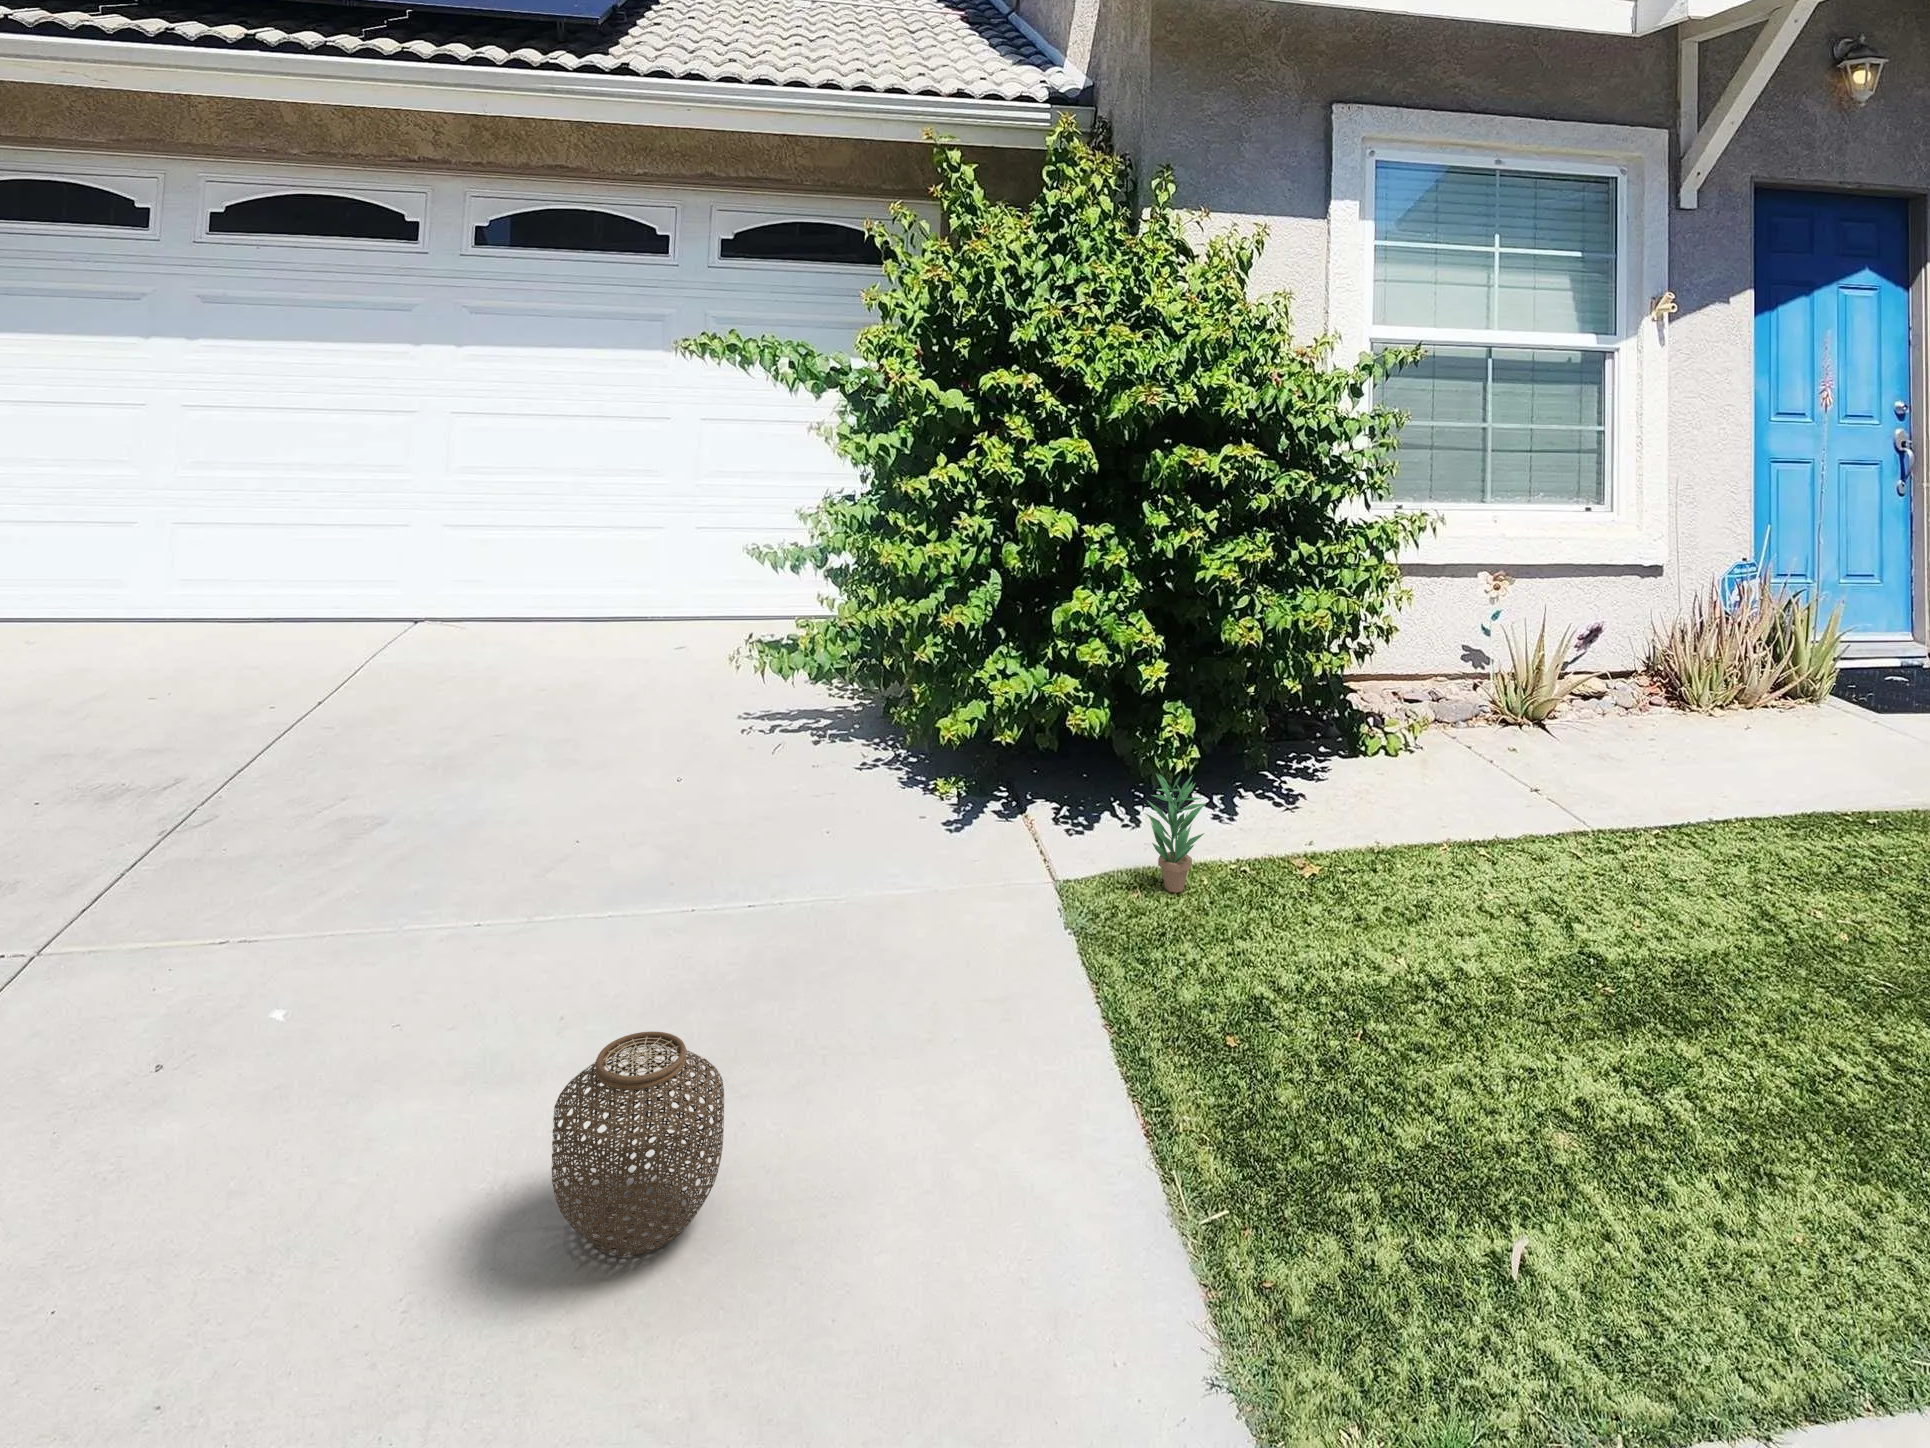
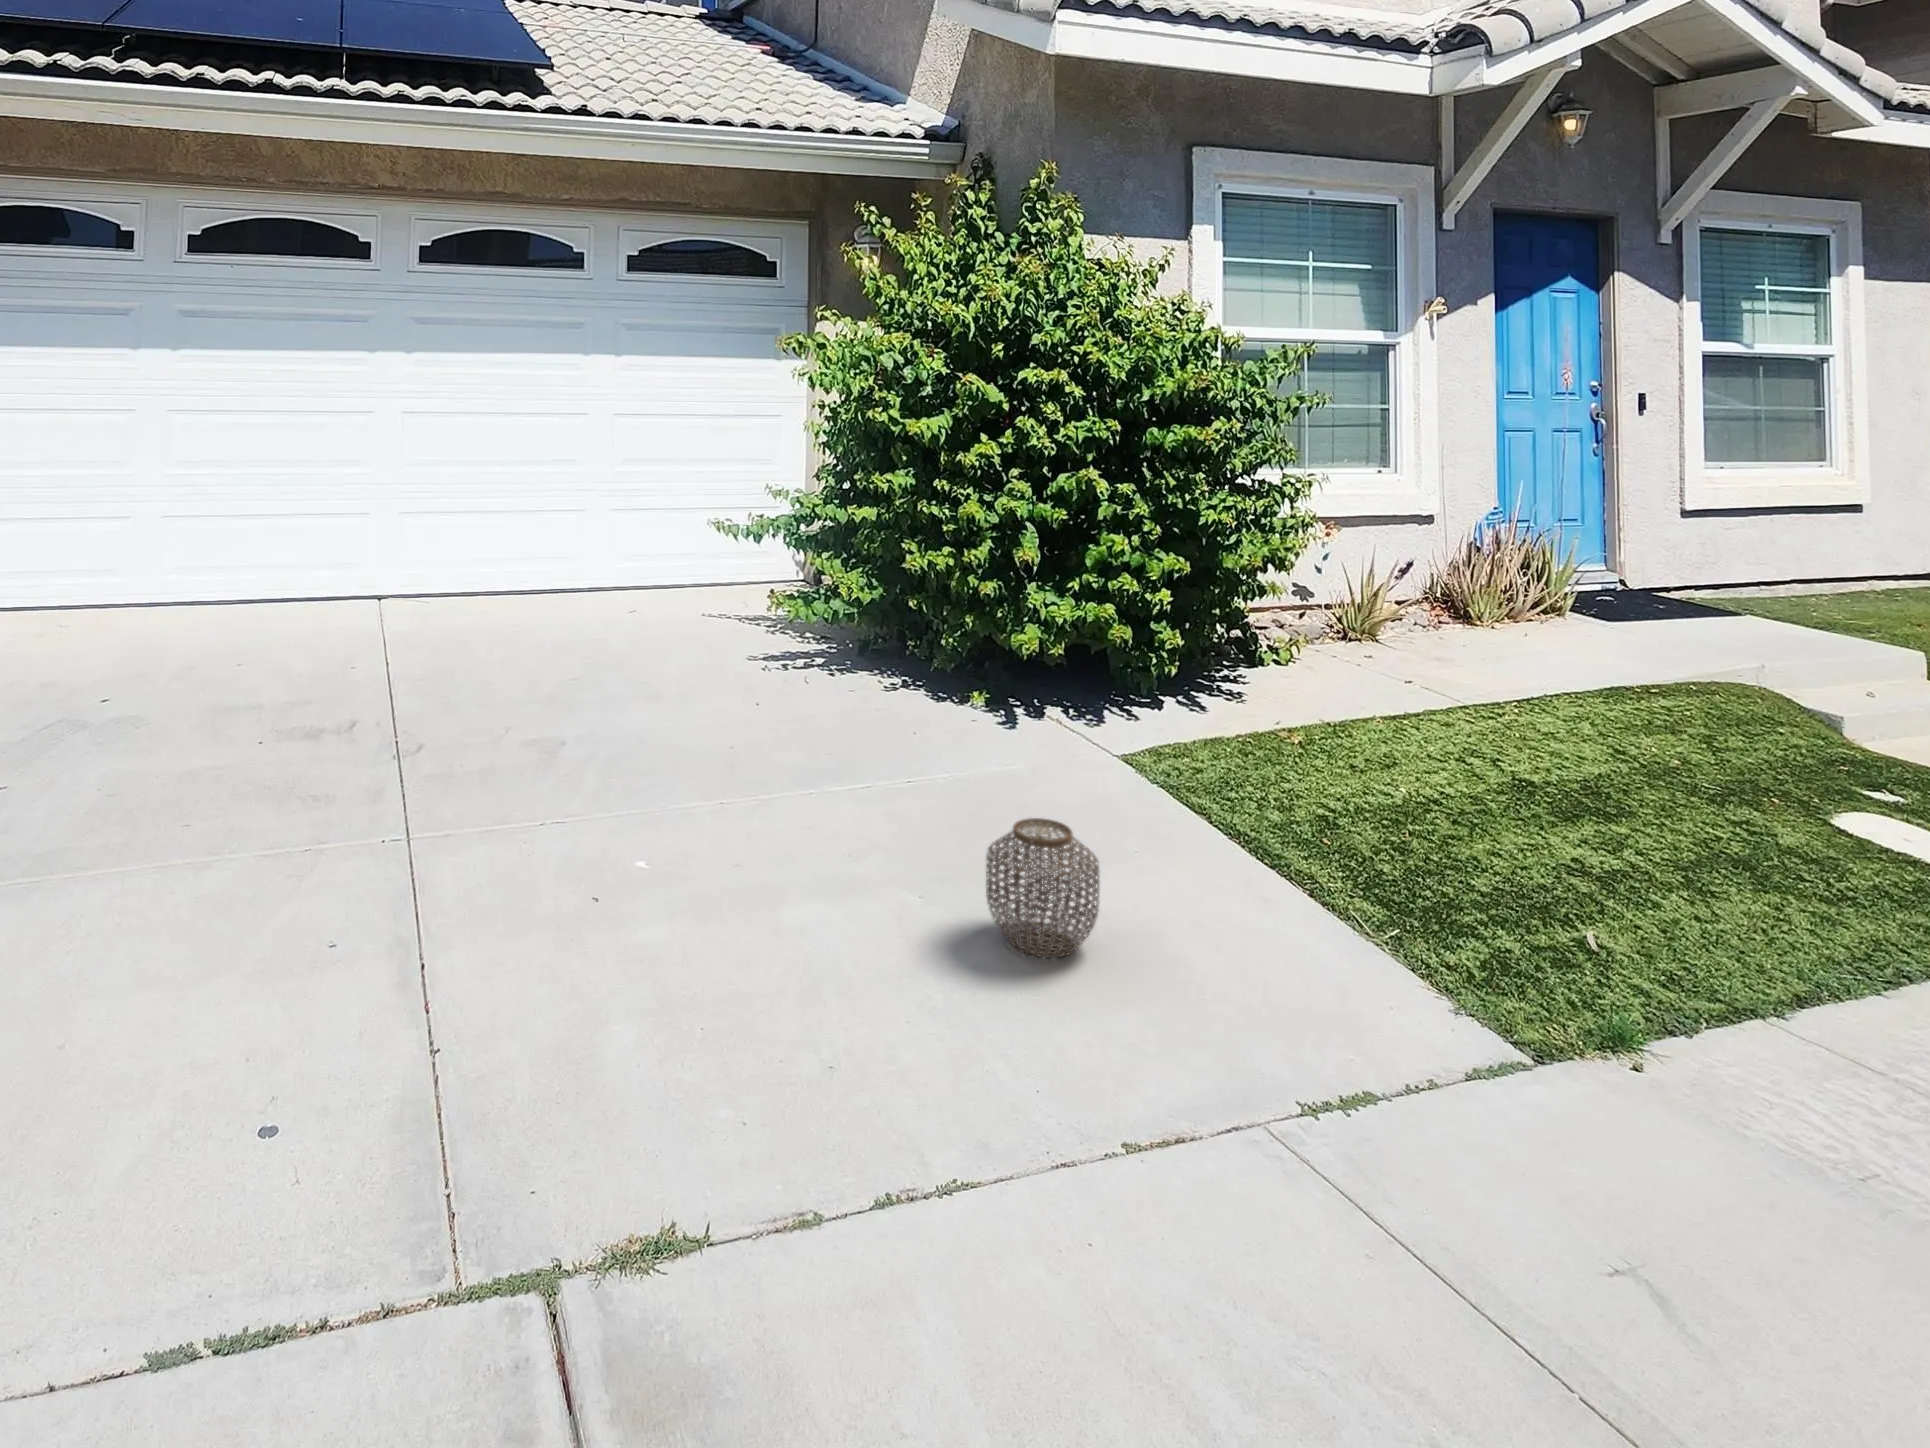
potted plant: present [1146,774,1205,893] -> none [1172,664,1225,754]

